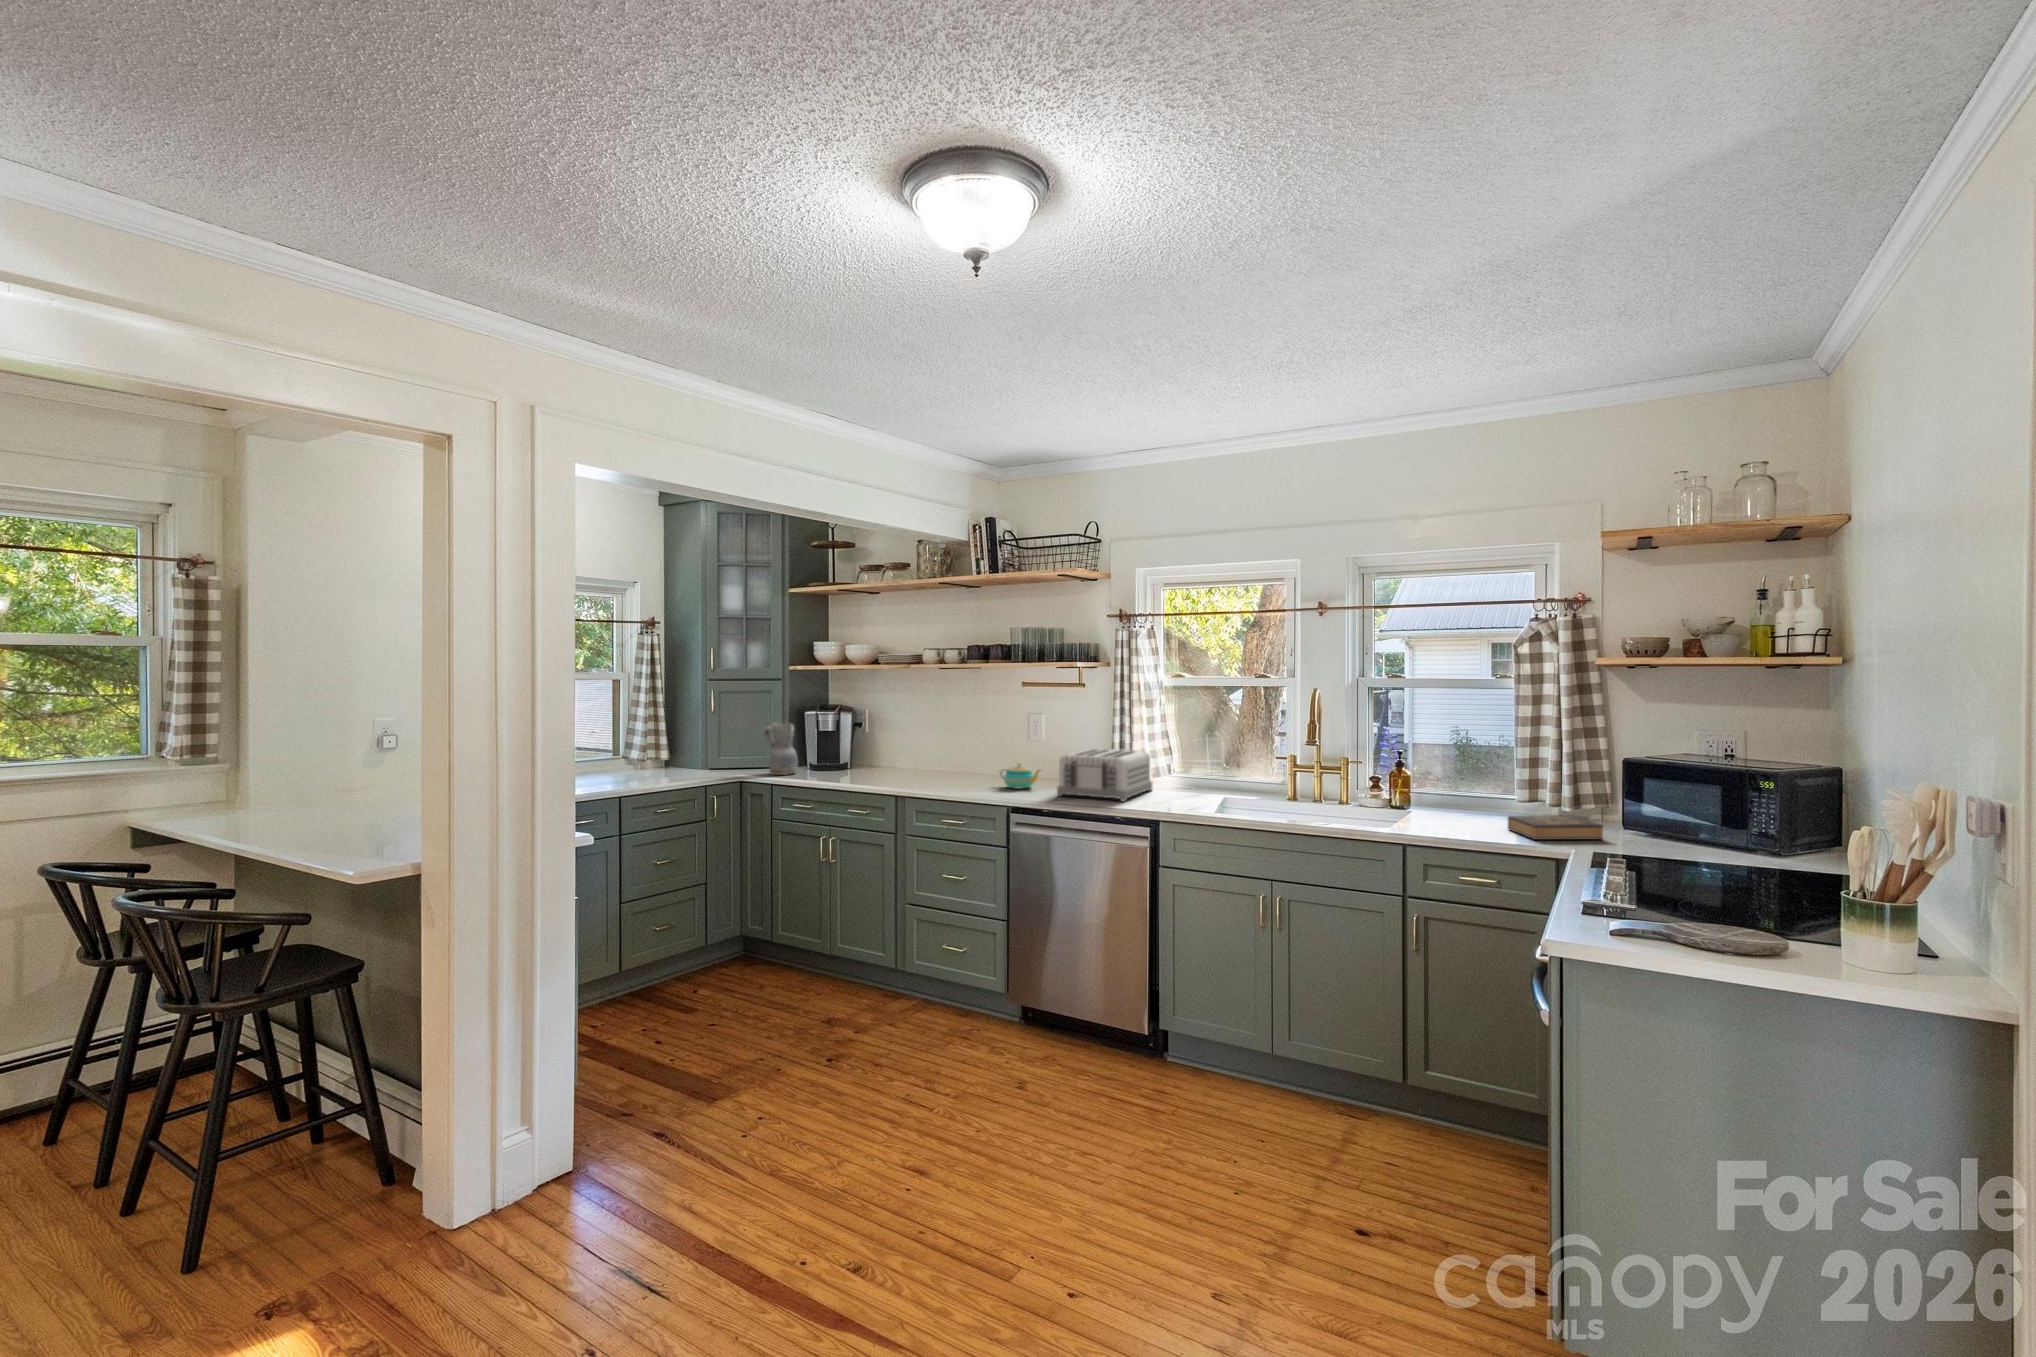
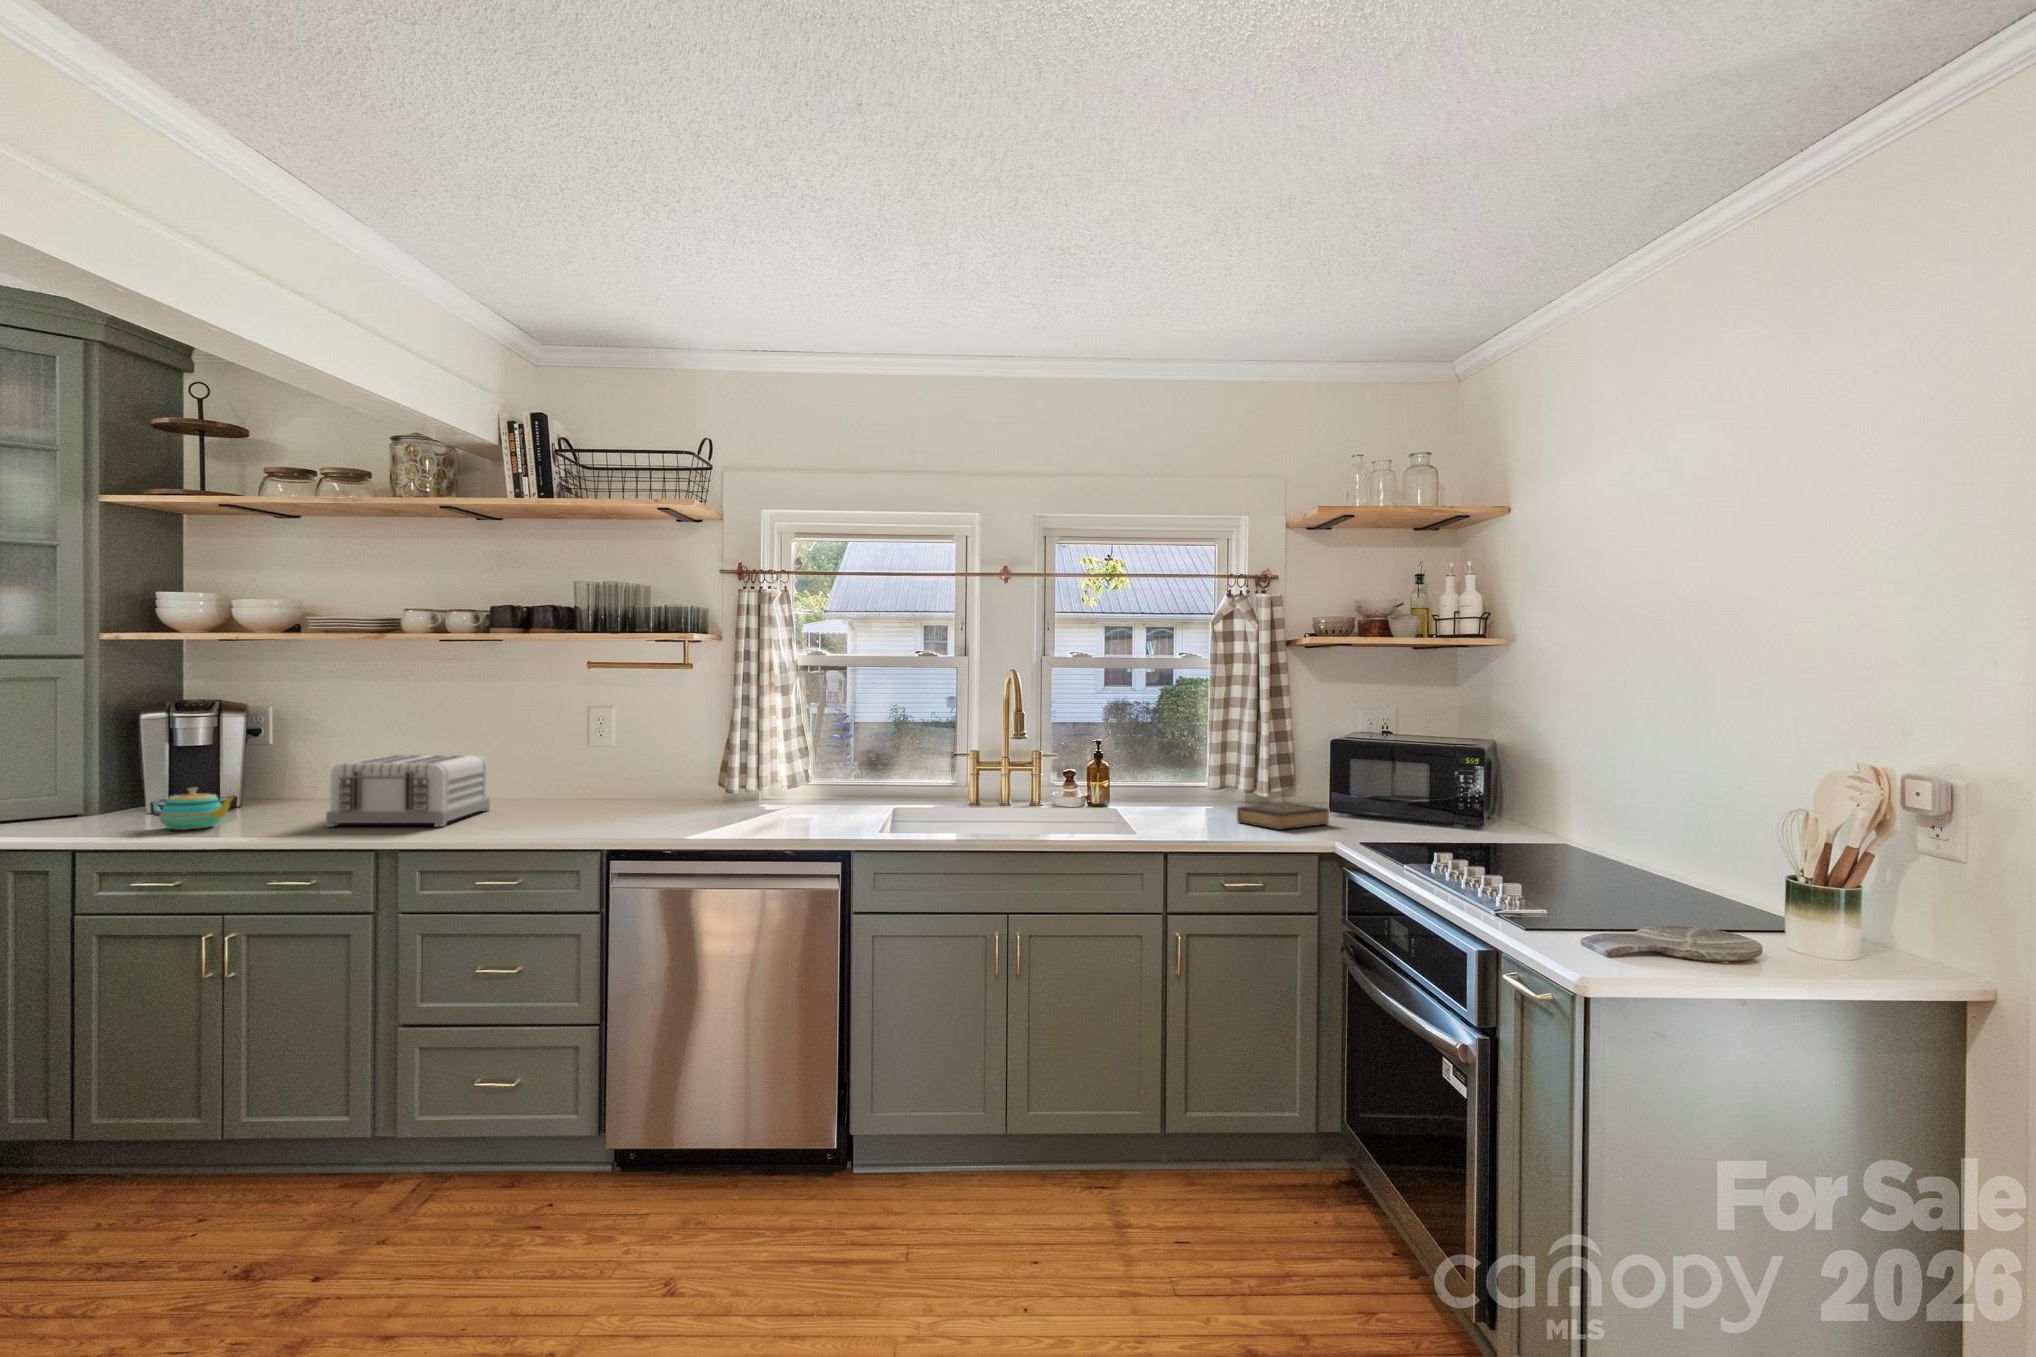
ceramic pitcher: present [764,723,798,775] -> none [49,732,130,828]
toaster: present [1057,748,1152,801] -> present [326,754,490,827]
teapot: present [1000,763,1040,789] -> present [153,788,234,830]

